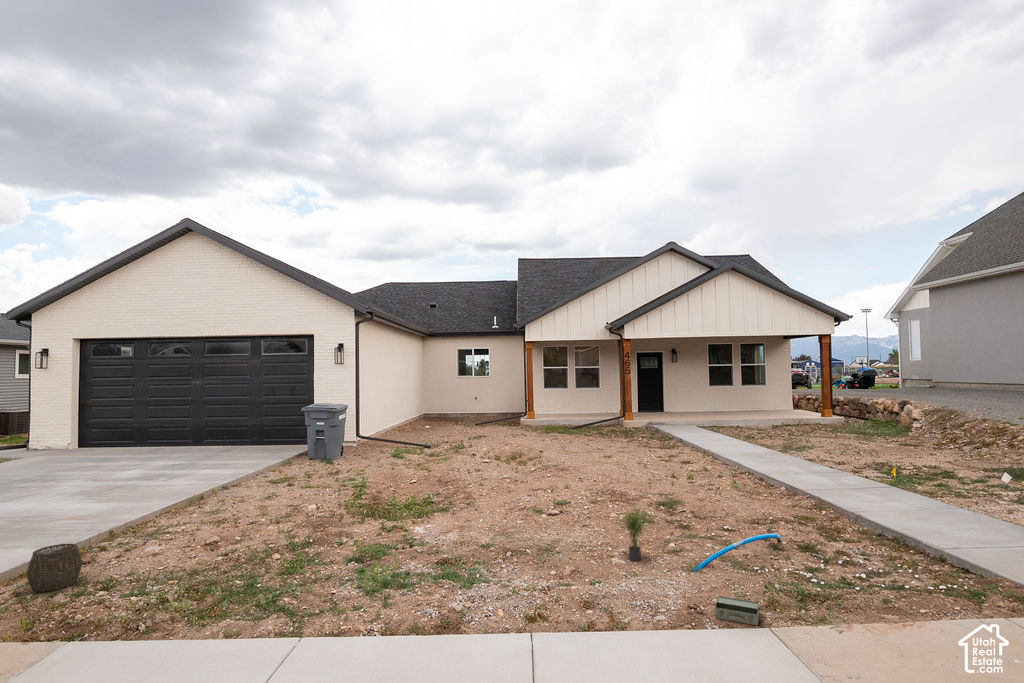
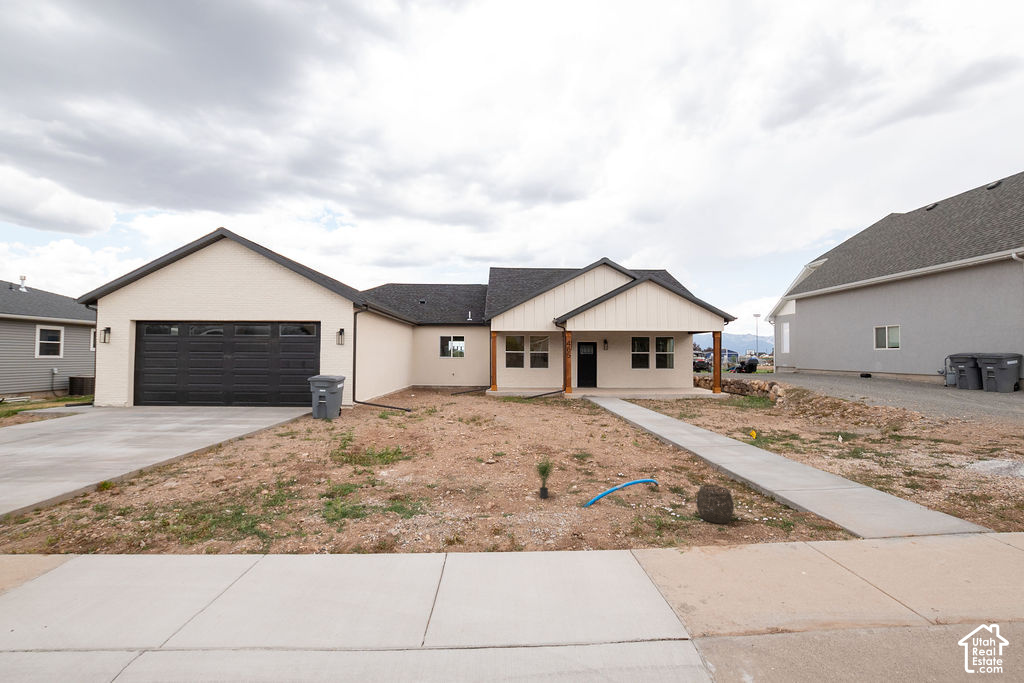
woven basket: present [27,544,82,592] -> present [696,485,734,523]
toolbox: present [715,596,759,625] -> none [591,525,624,546]

